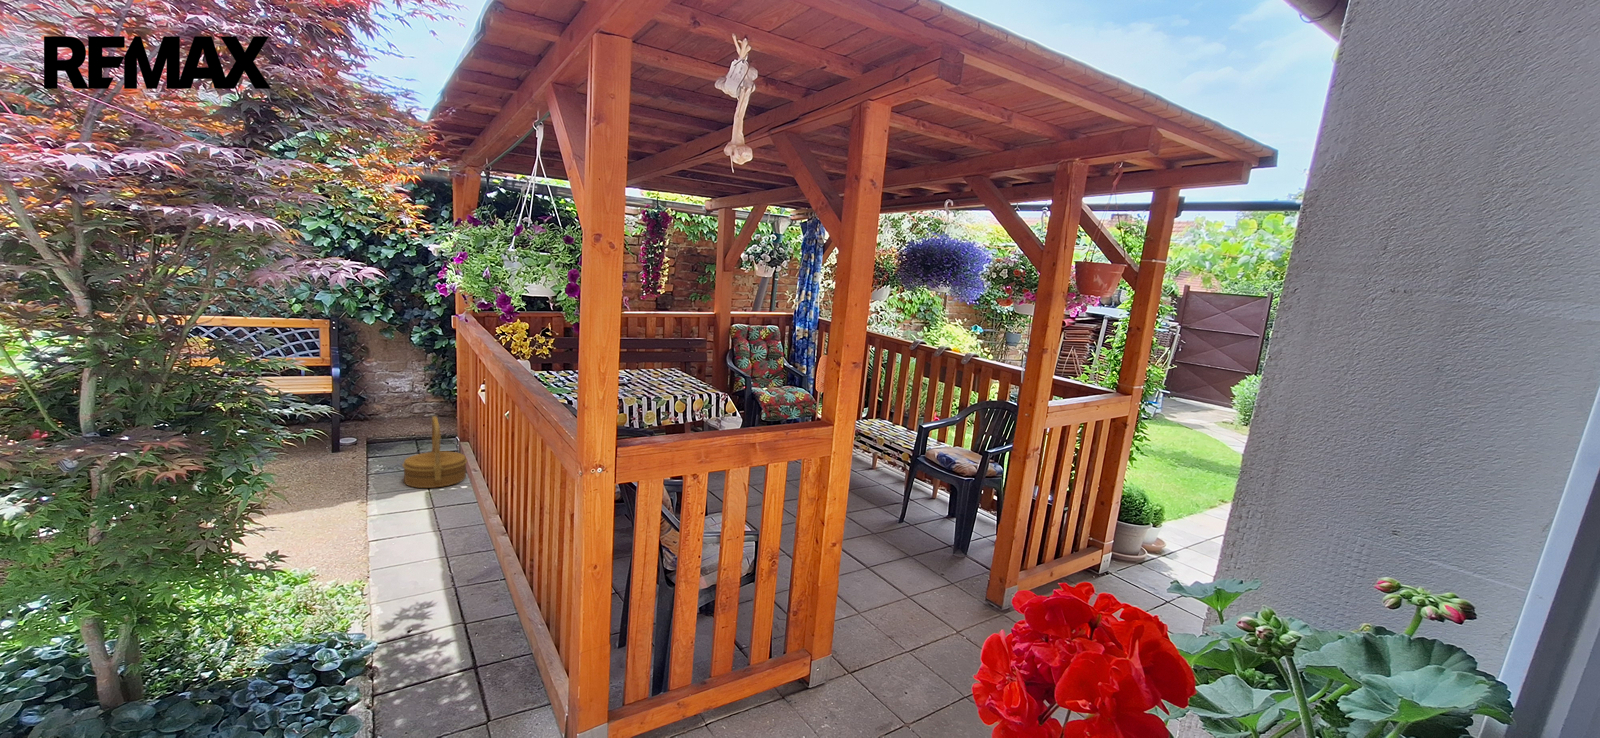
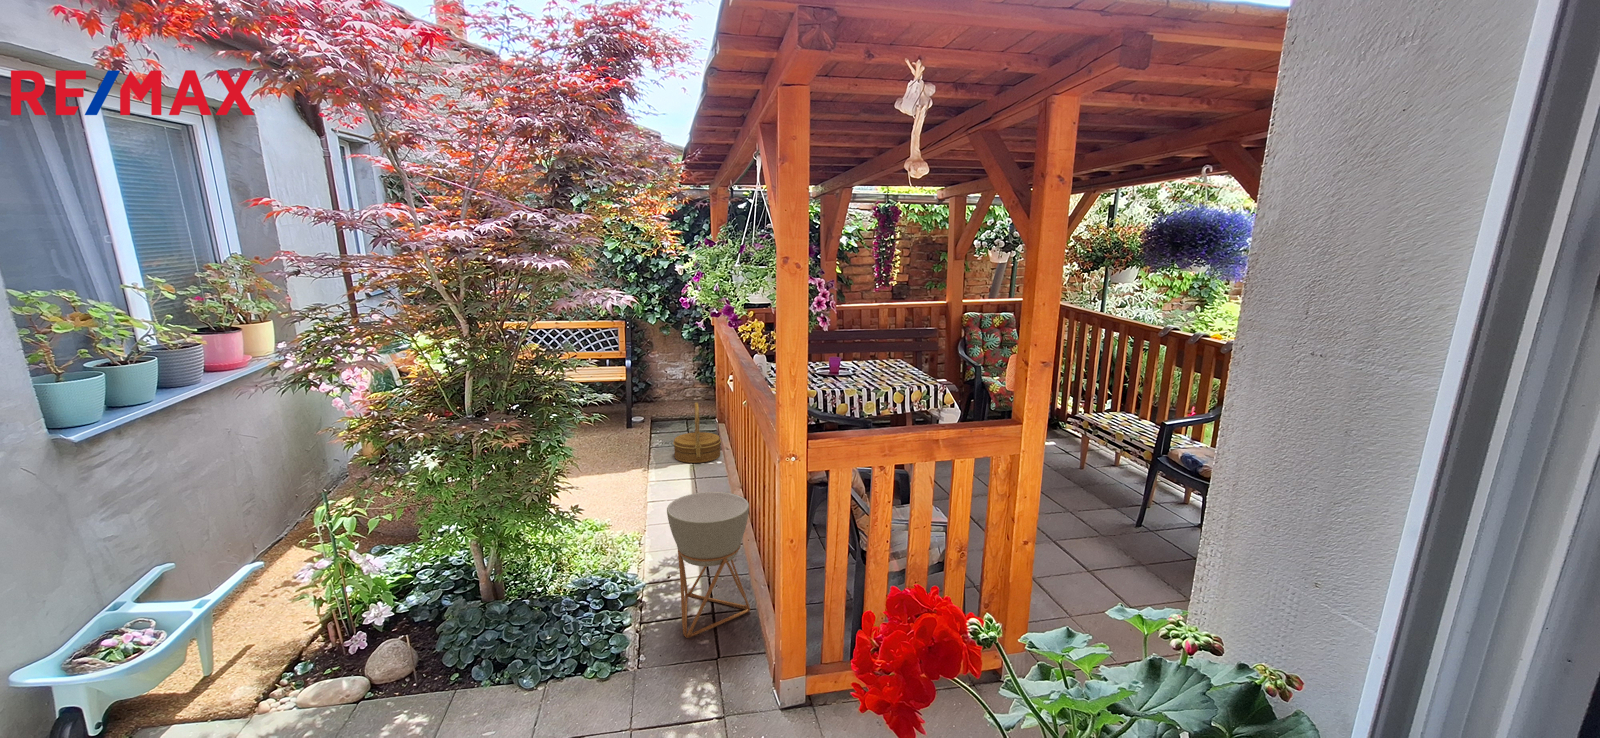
planter: none [416,519,527,703] -> present [667,492,750,638]

